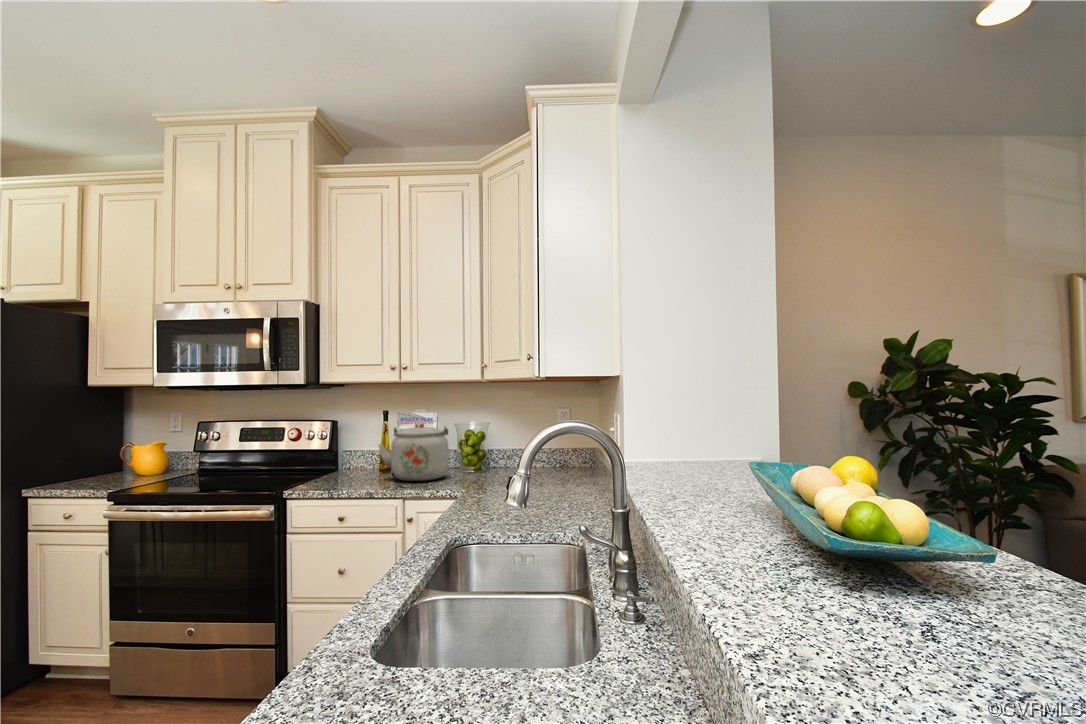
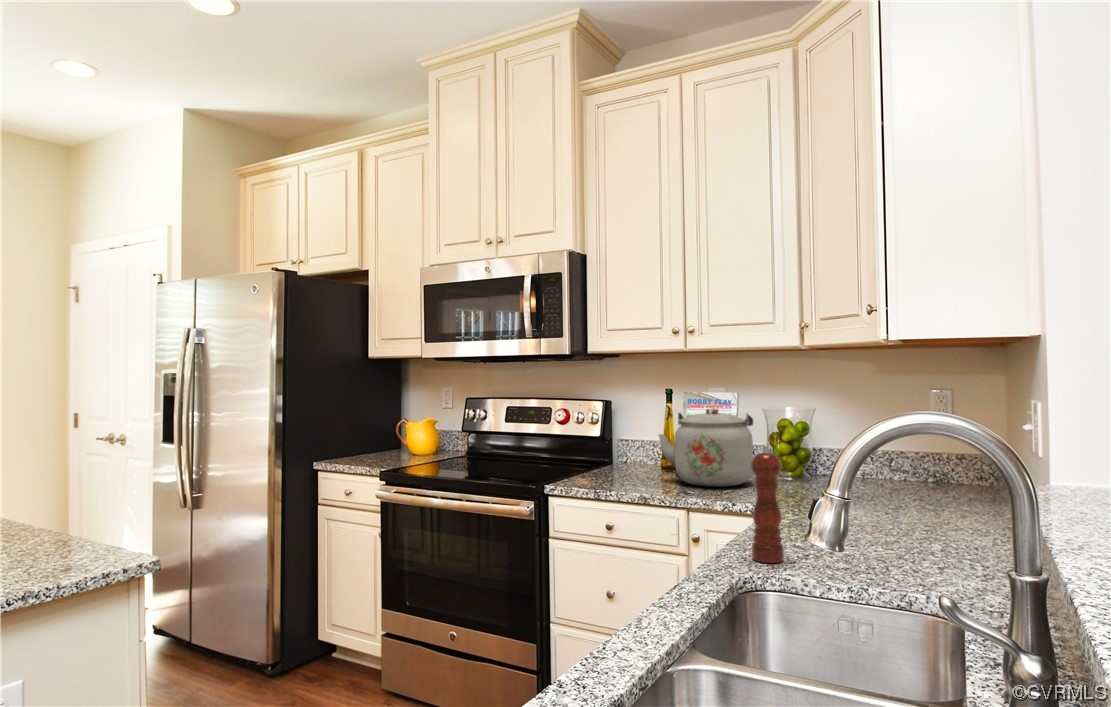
pepper mill: none [457,446,479,527] -> present [751,444,784,563]

